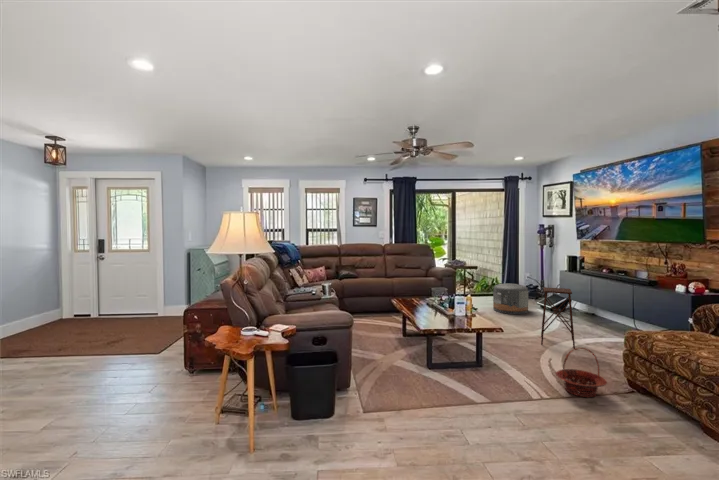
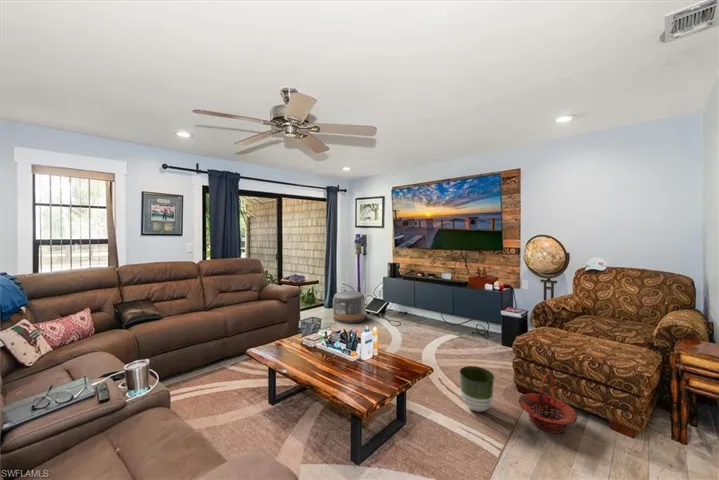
side table: present [541,287,575,349] -> none [413,296,453,359]
planter: none [517,337,547,372] -> present [460,366,494,412]

